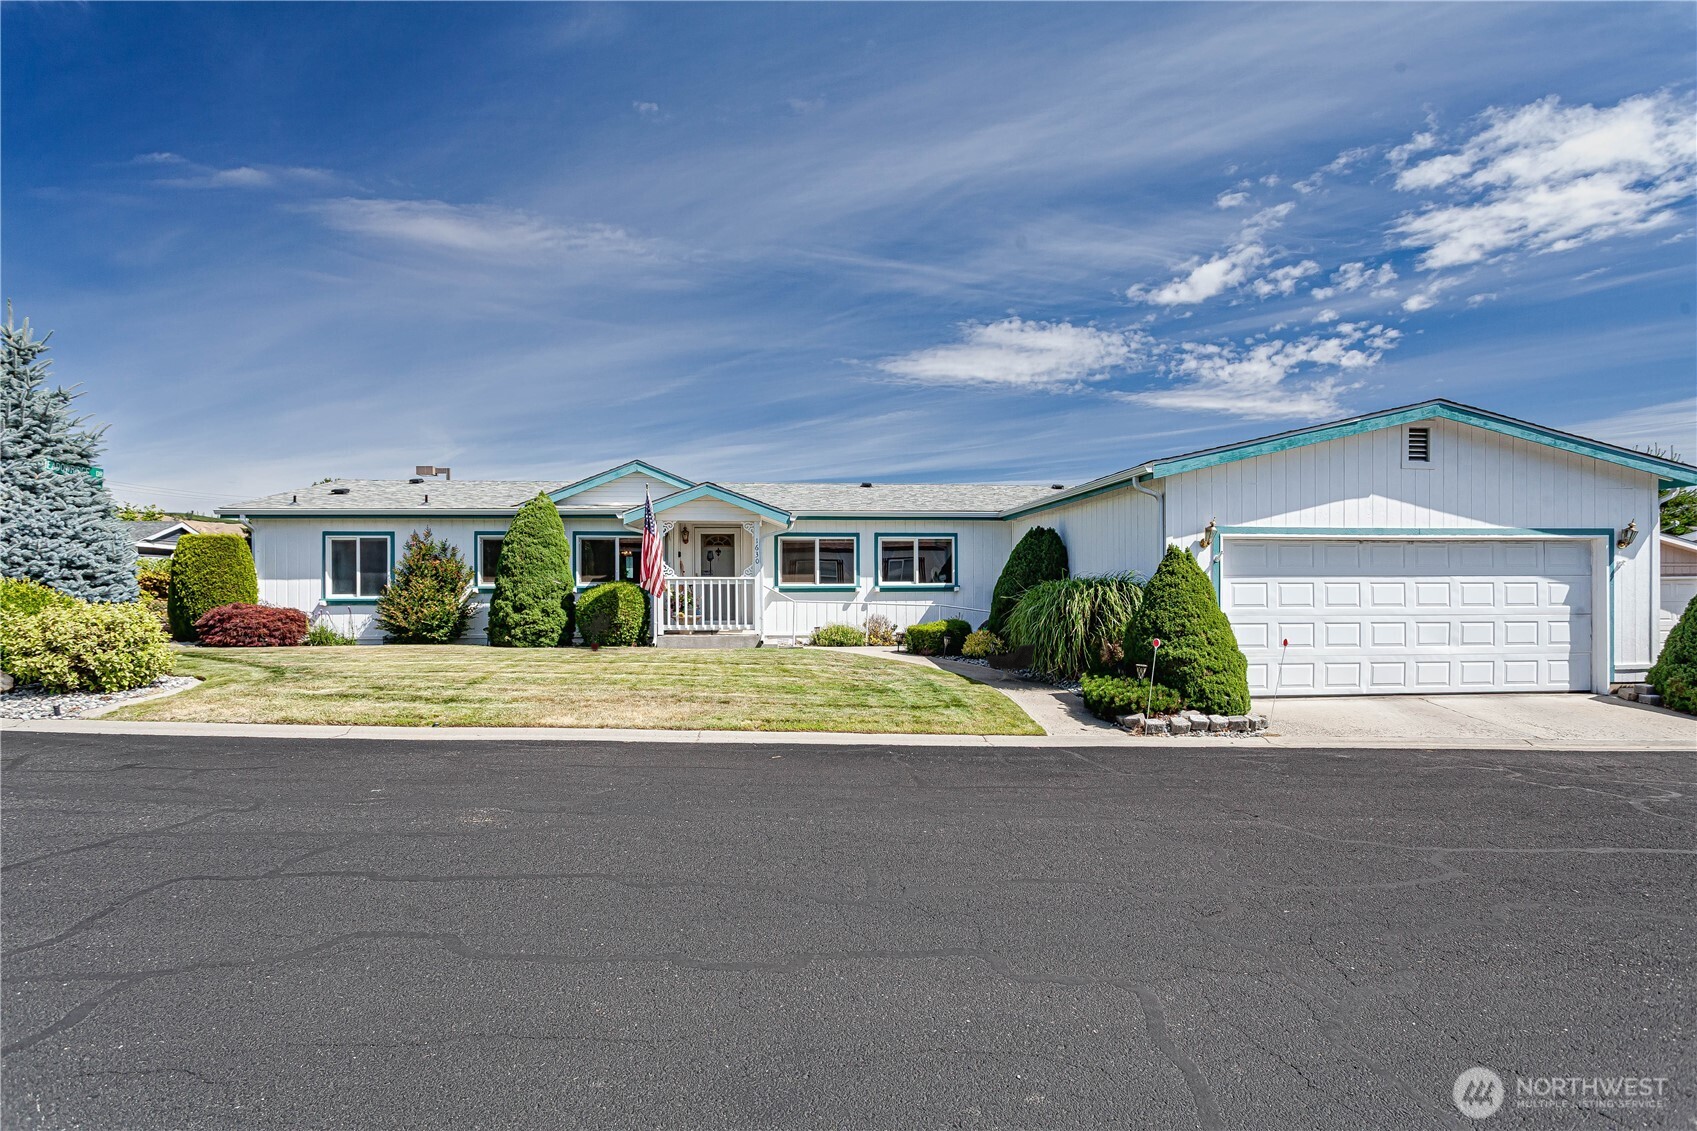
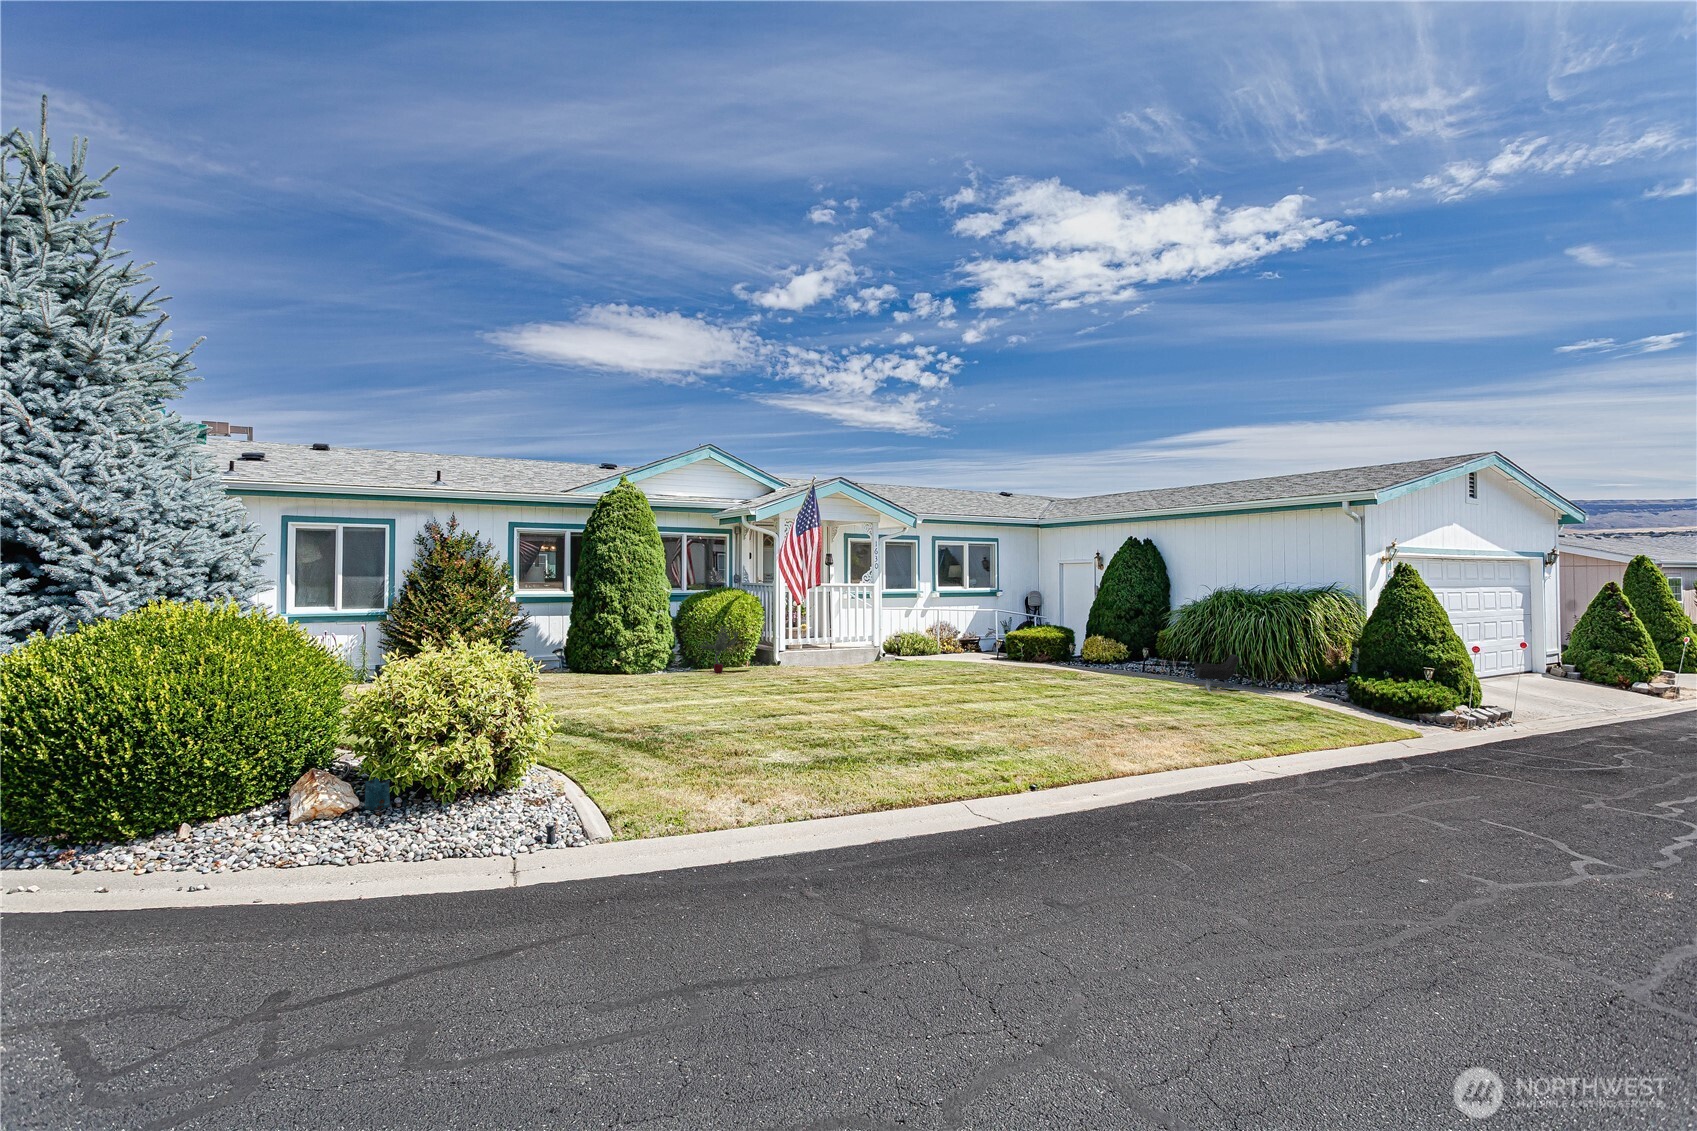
watering can: none [60,679,89,701] -> present [364,777,390,810]

